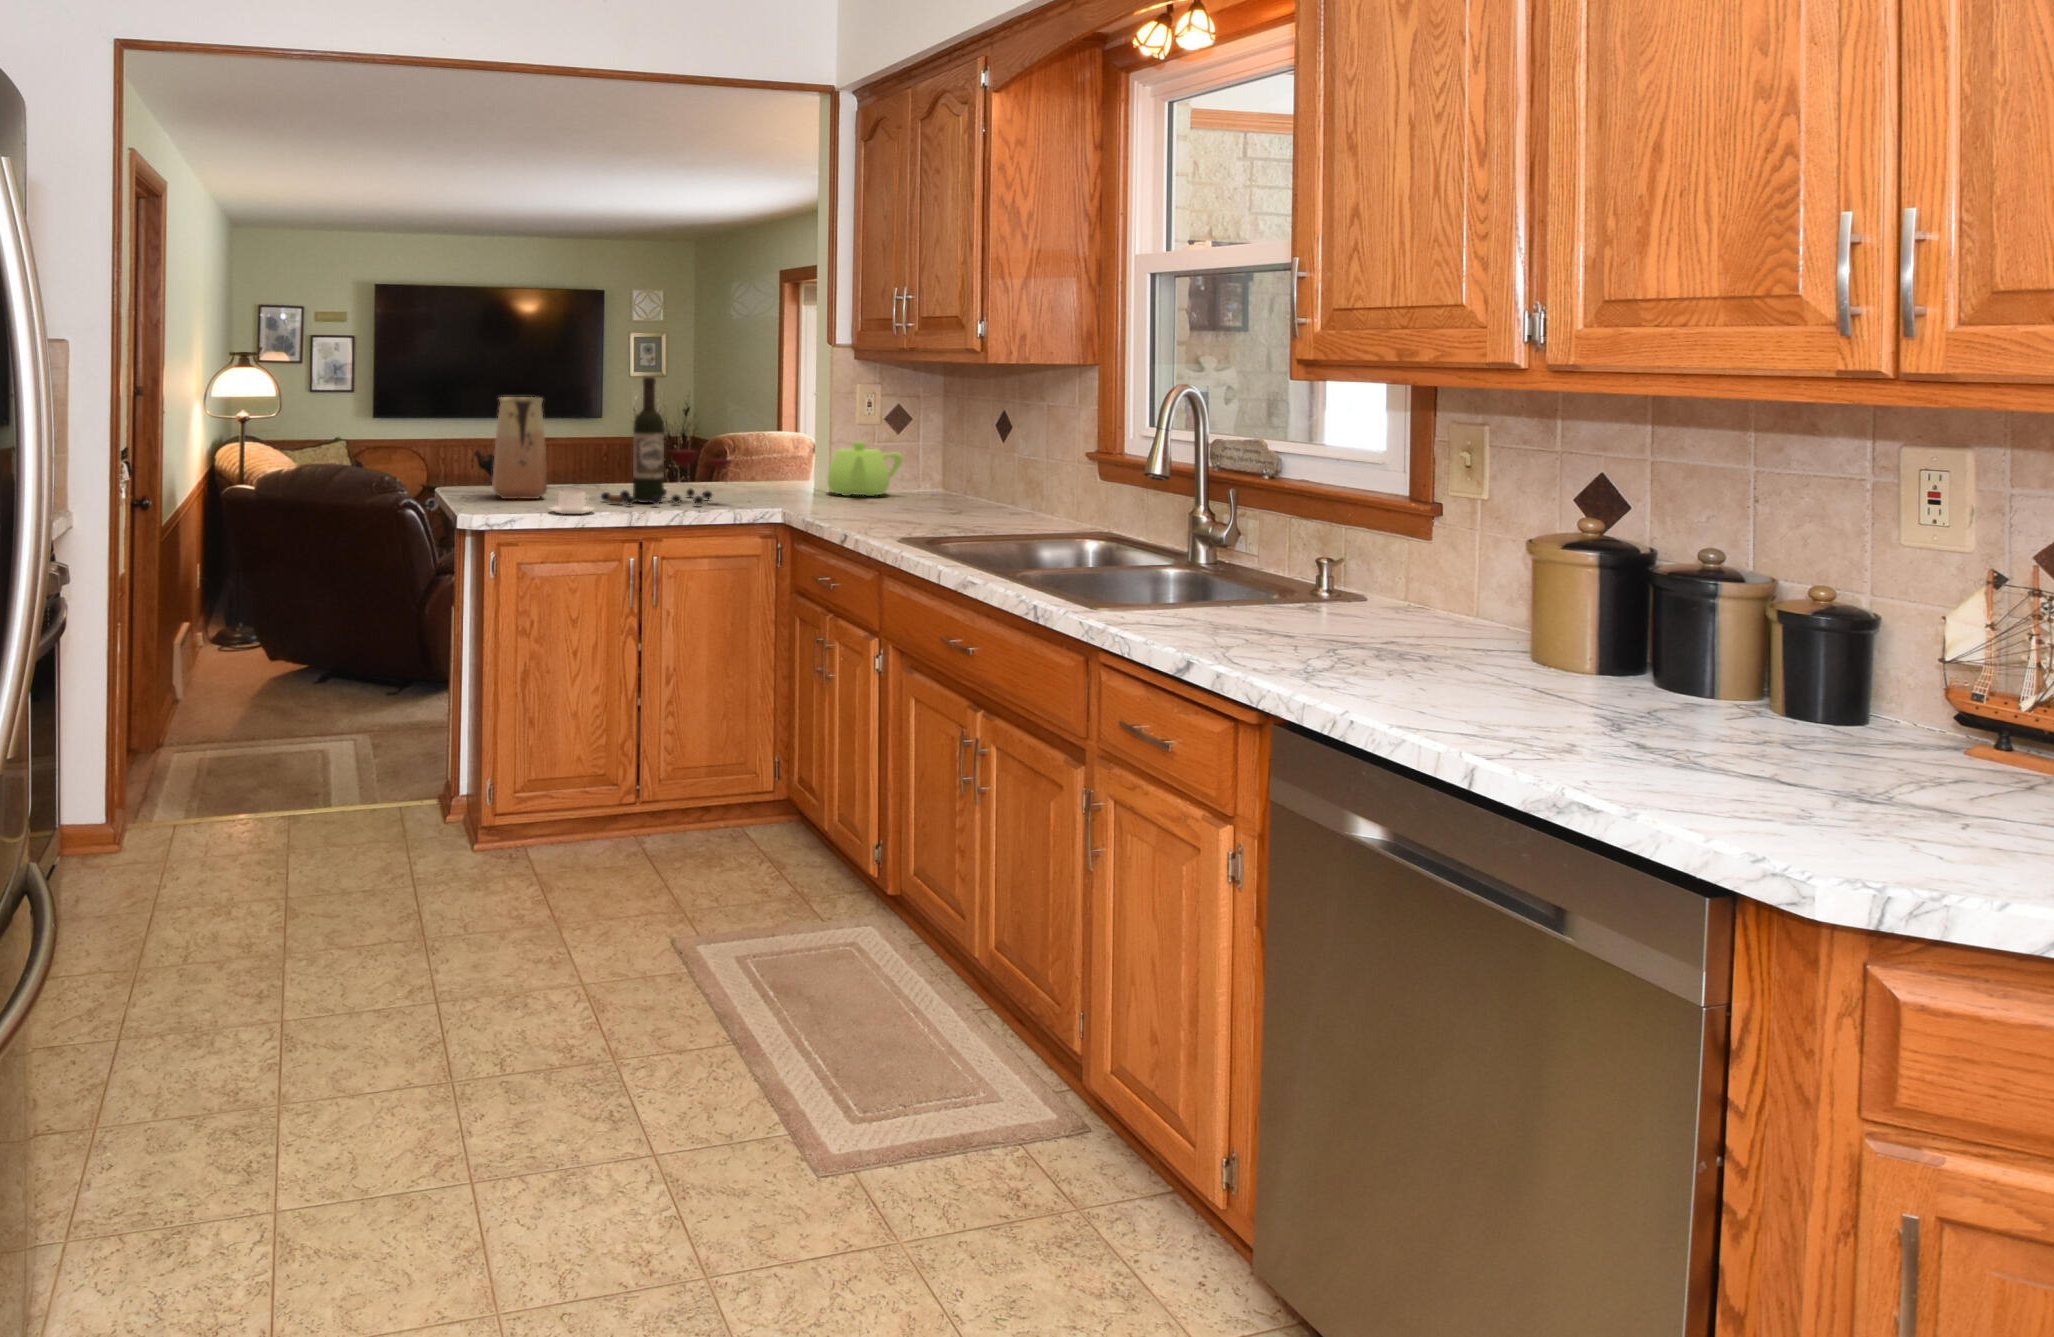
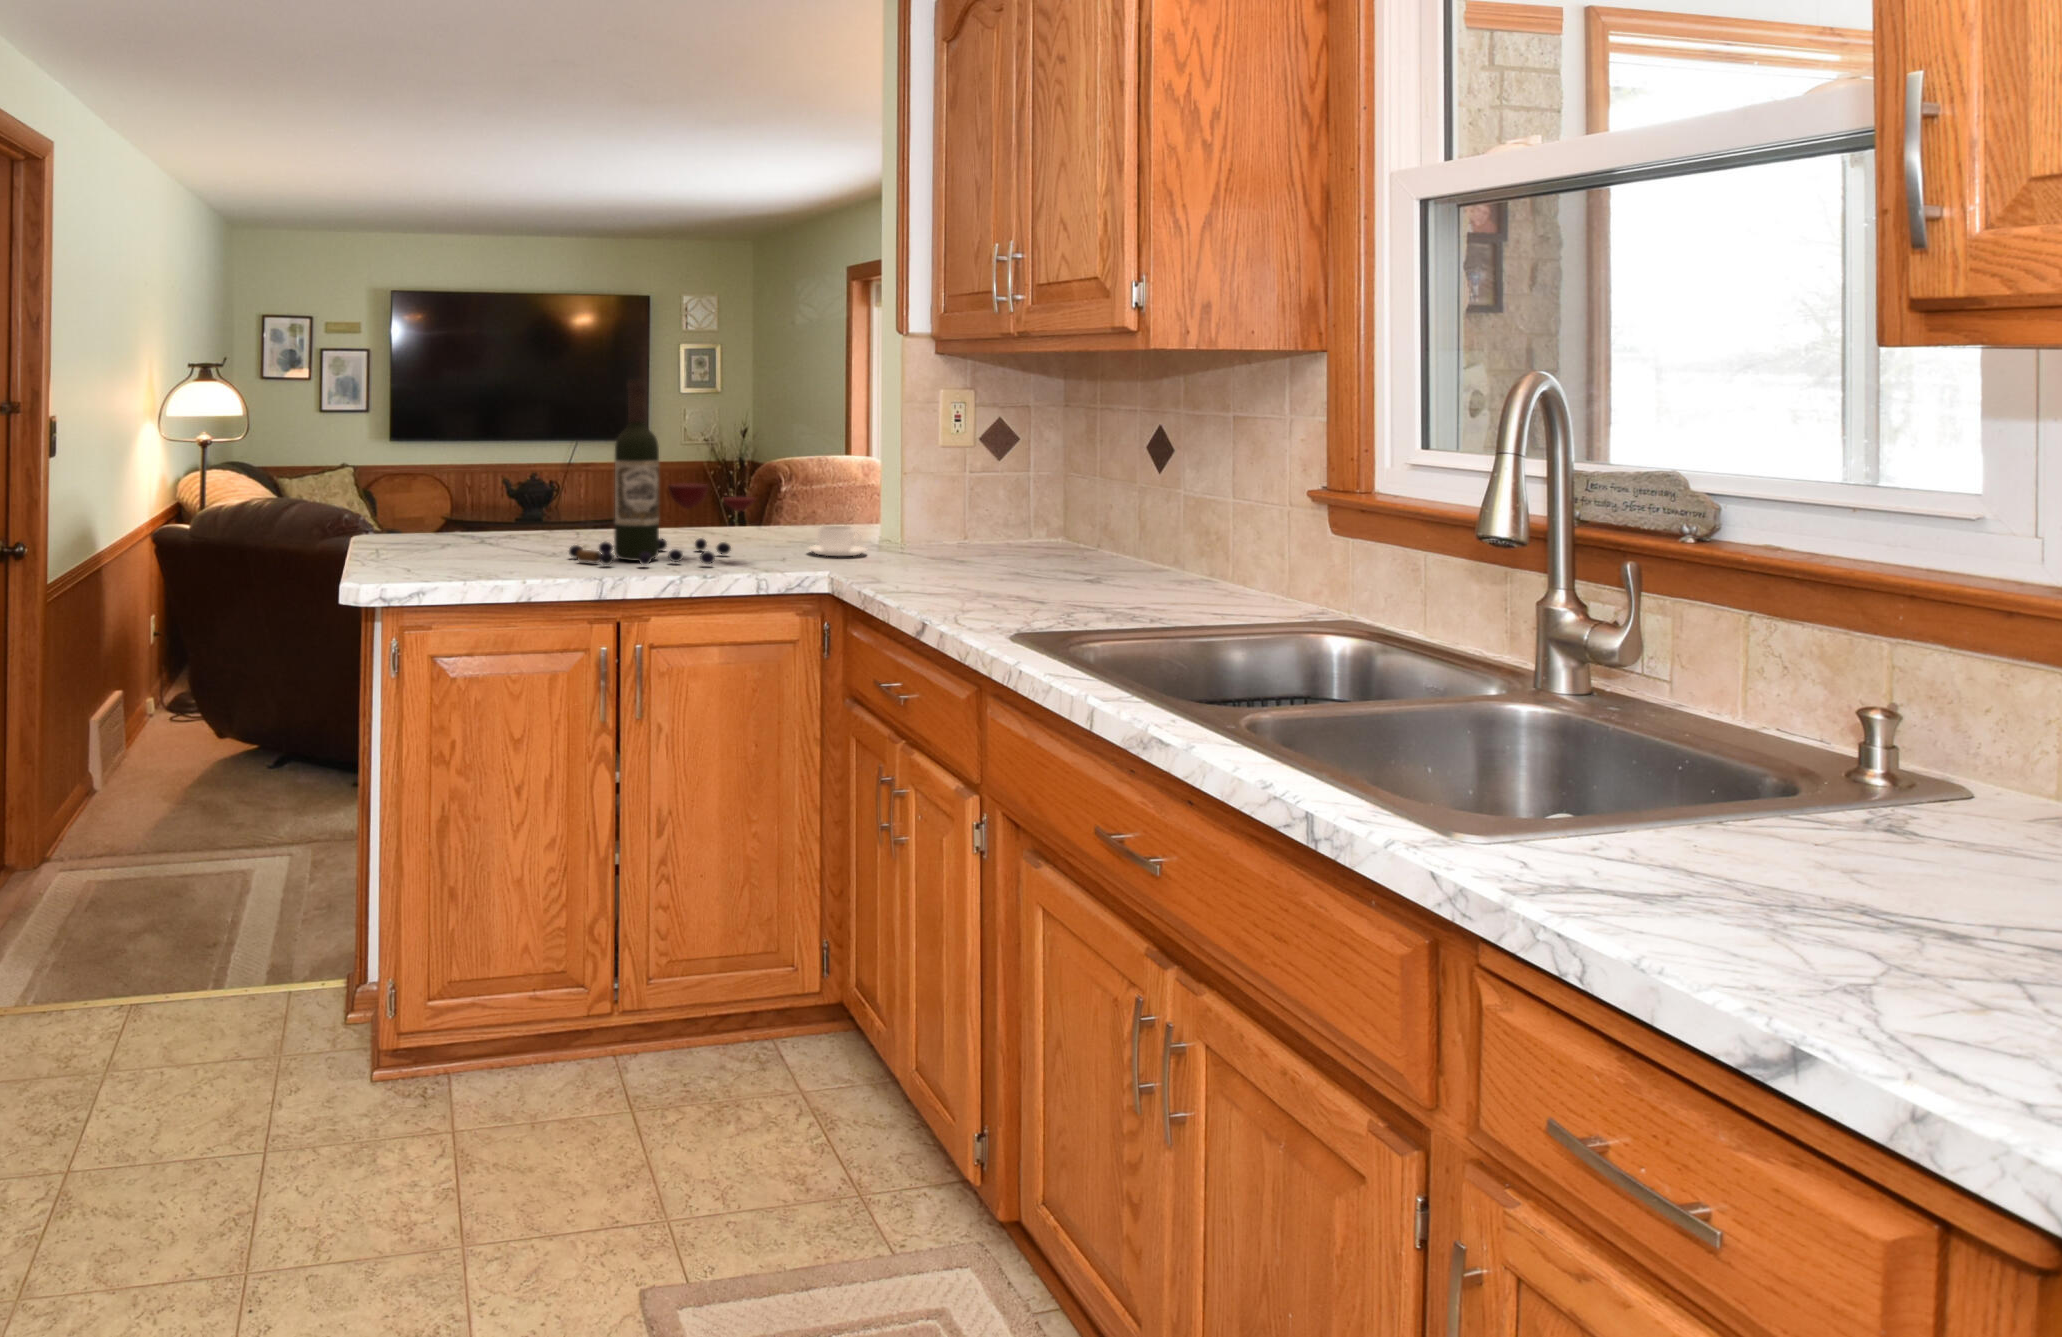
vase: present [492,397,547,499] -> none [419,410,494,554]
teapot: present [828,442,903,496] -> none [898,471,1007,549]
coffee cup: present [551,491,593,514] -> present [809,526,866,556]

